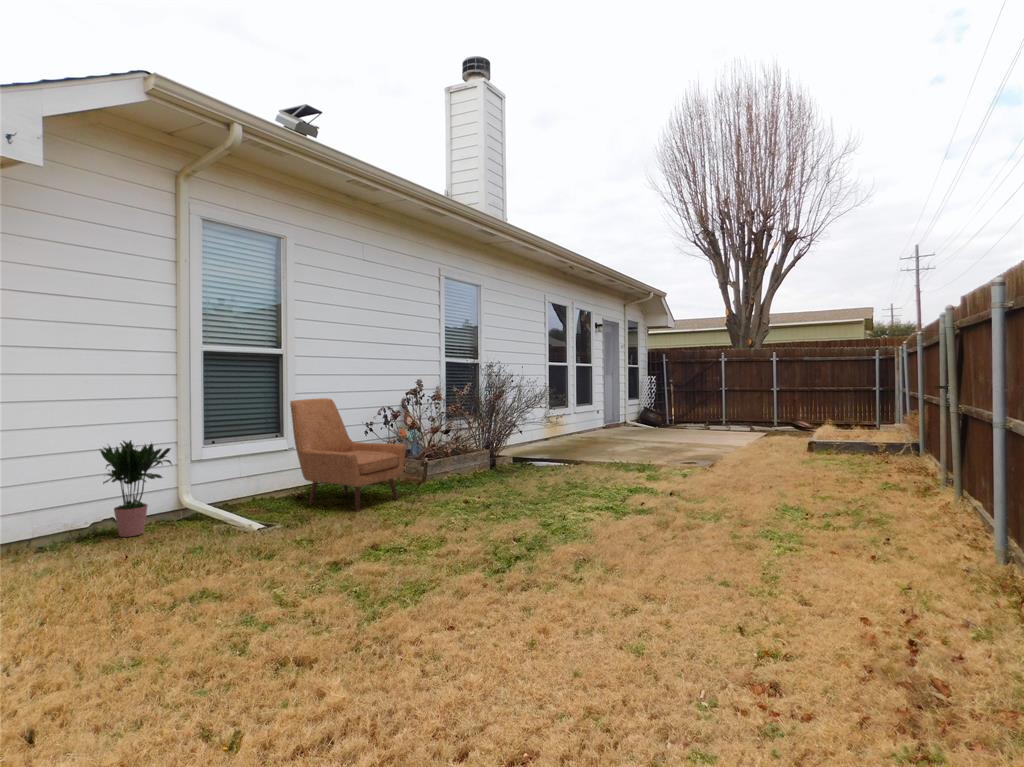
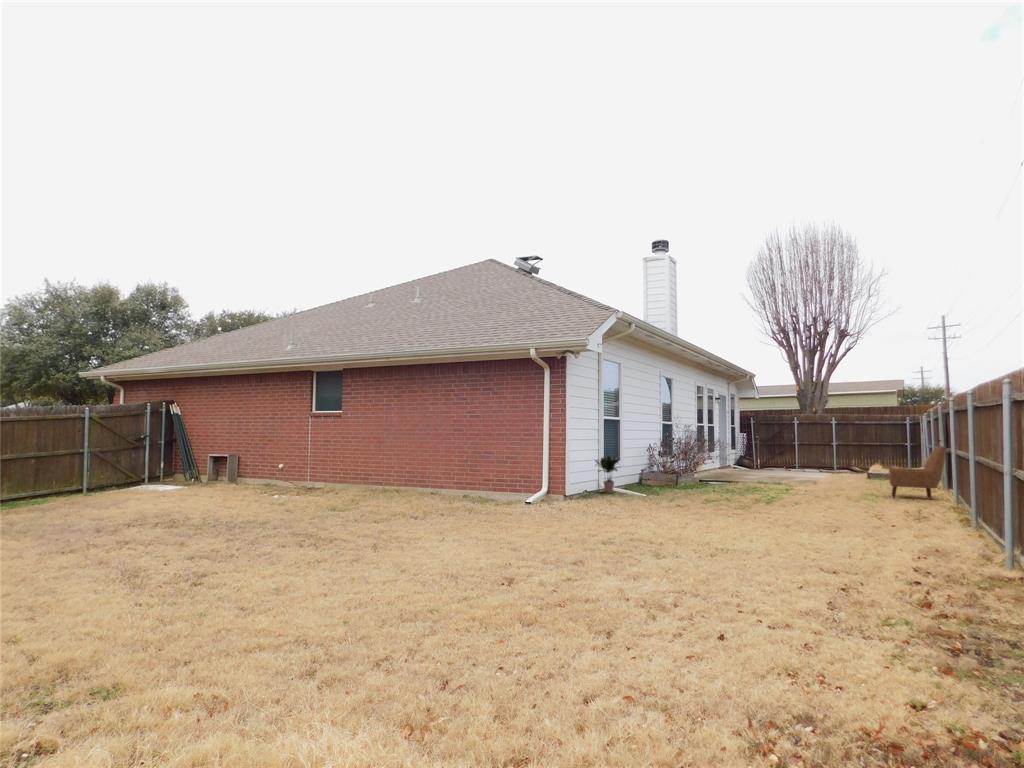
chair: present [290,398,406,511] -> present [889,446,947,500]

